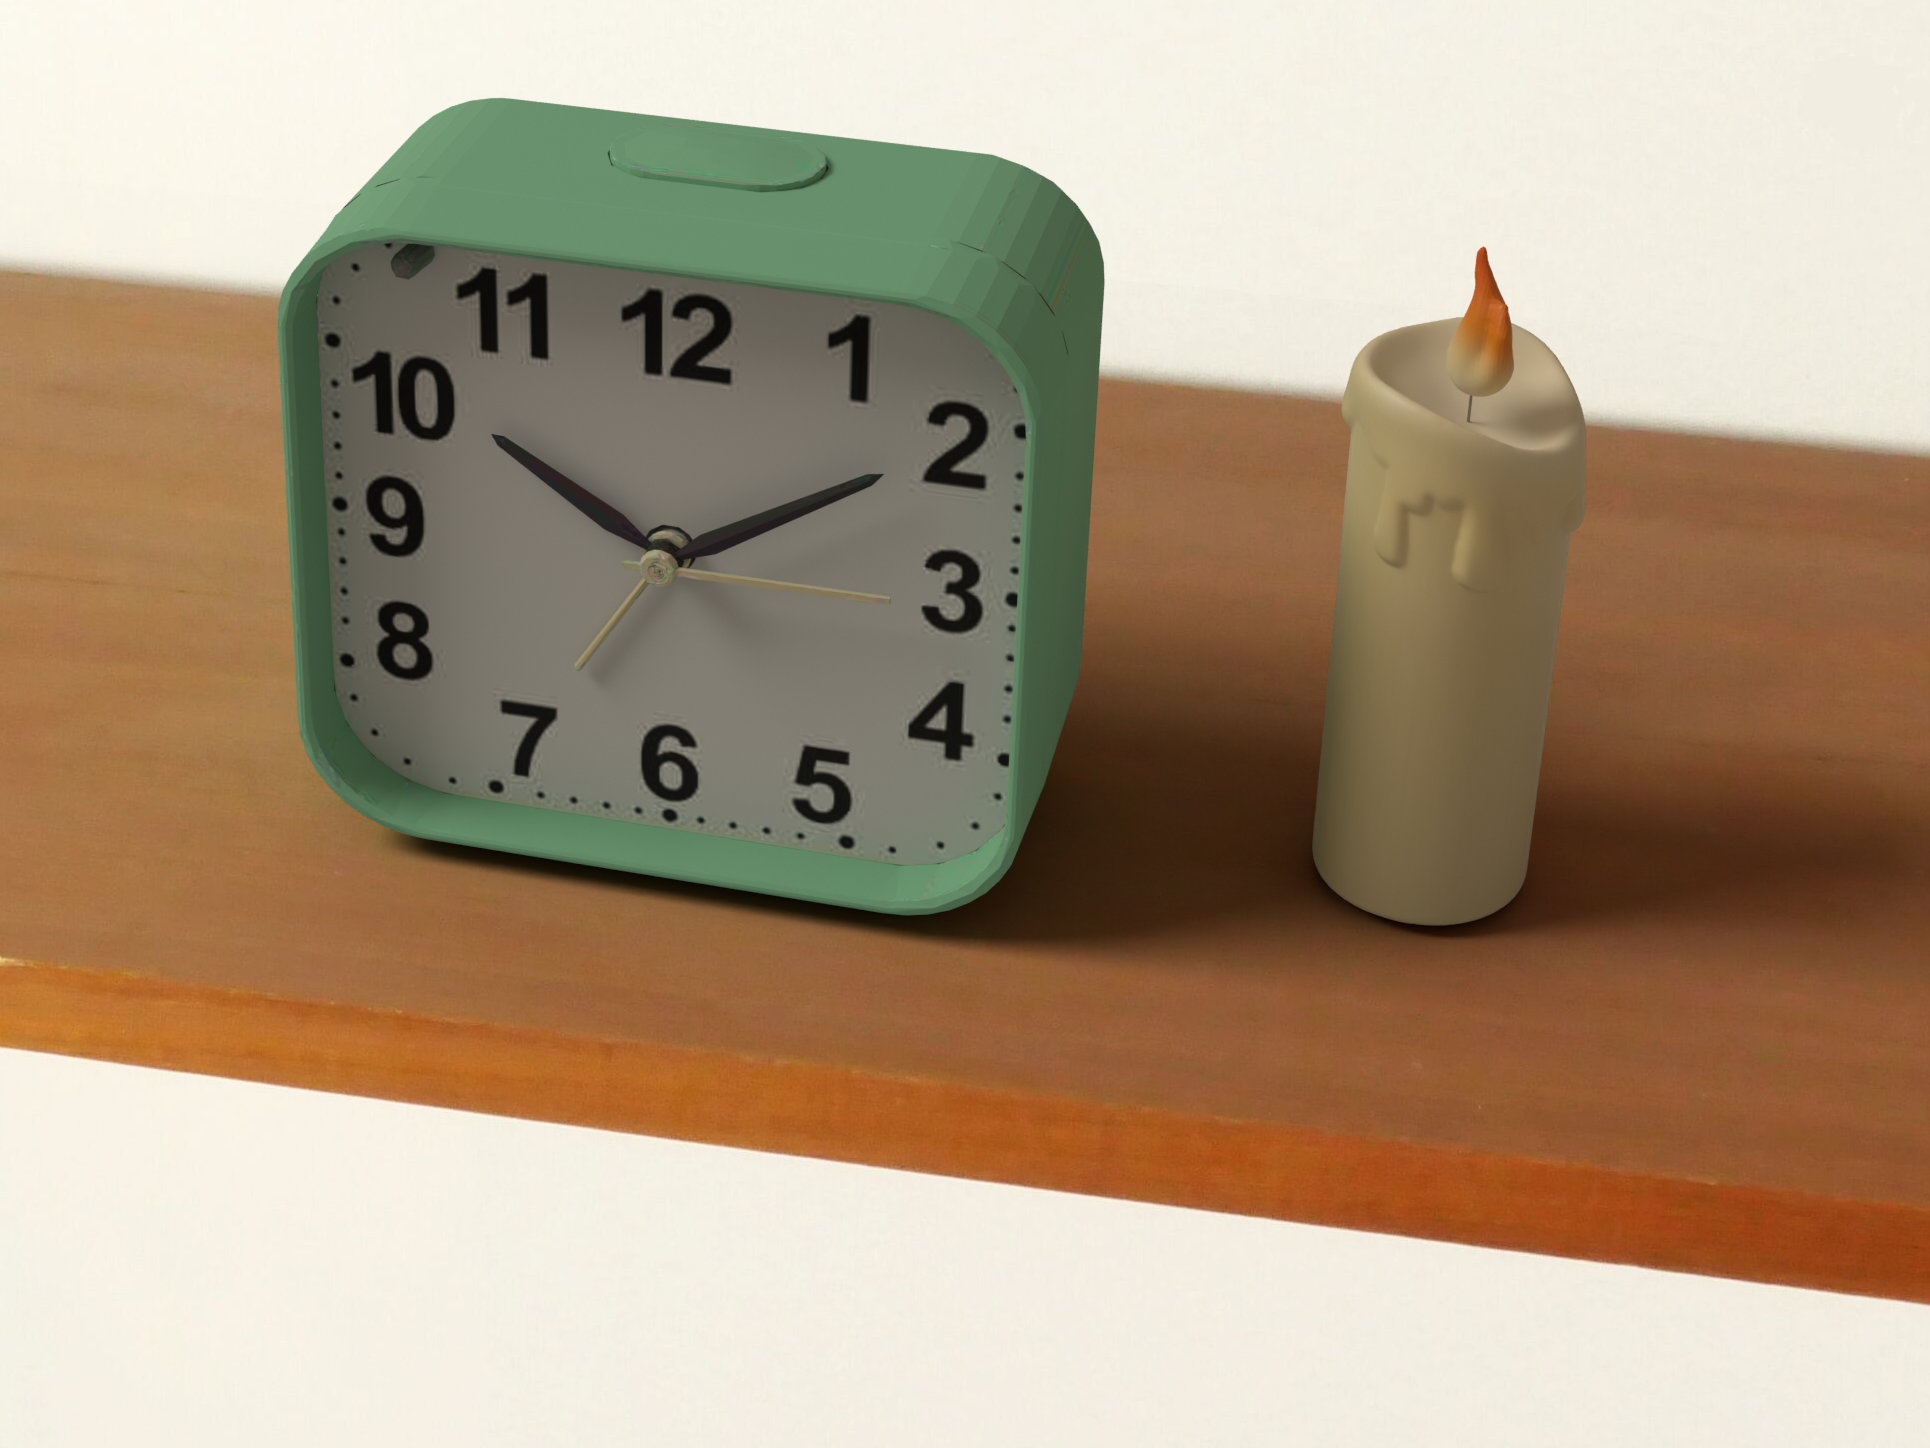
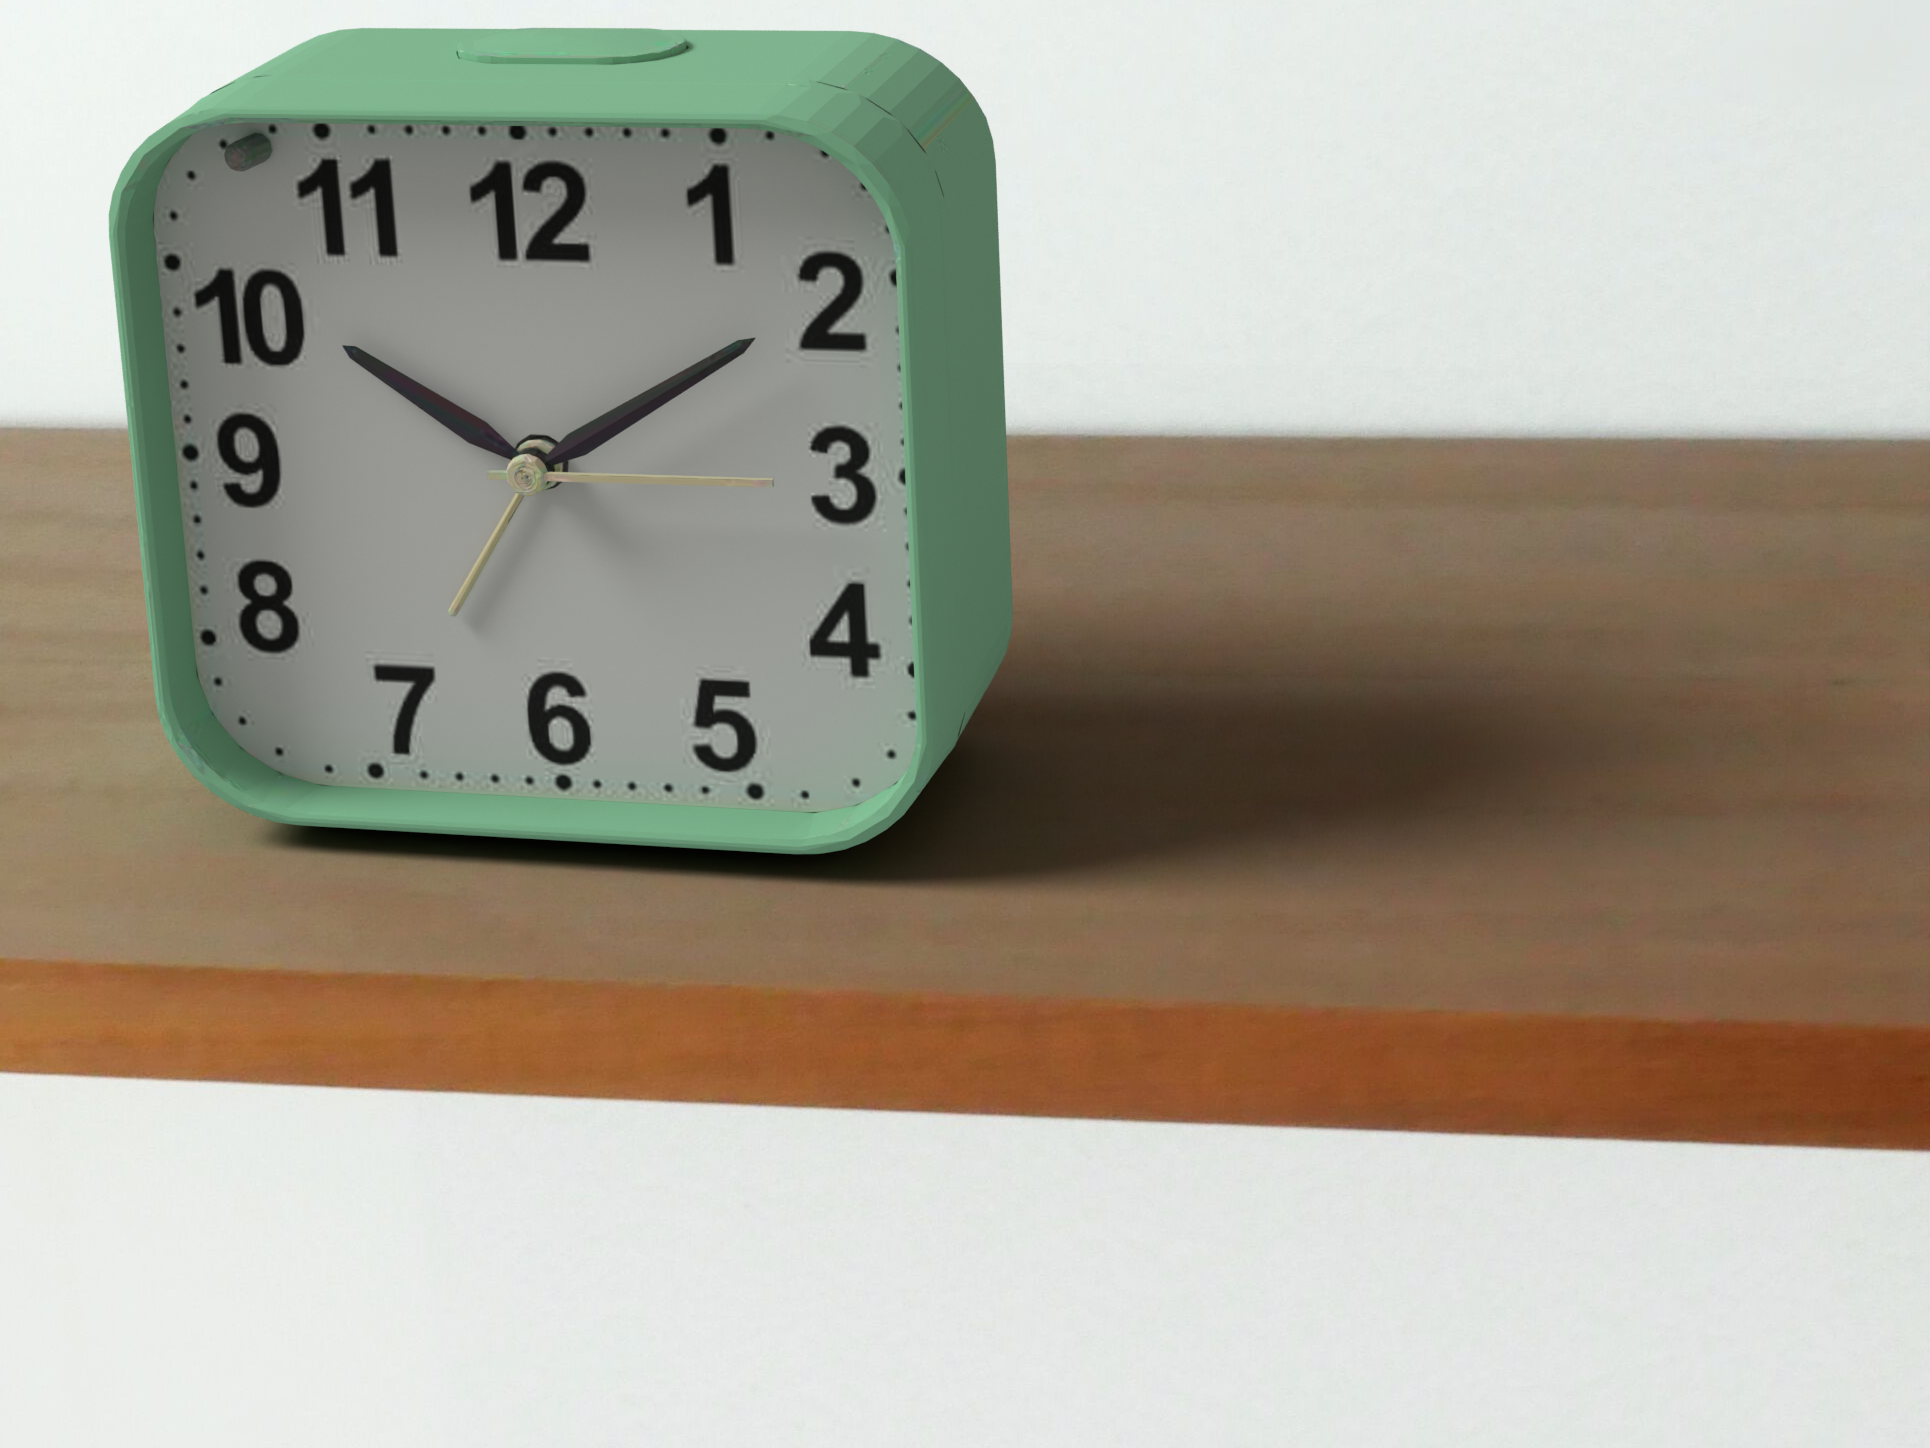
candle: present [1312,246,1586,925] -> none [1247,45,1518,836]

